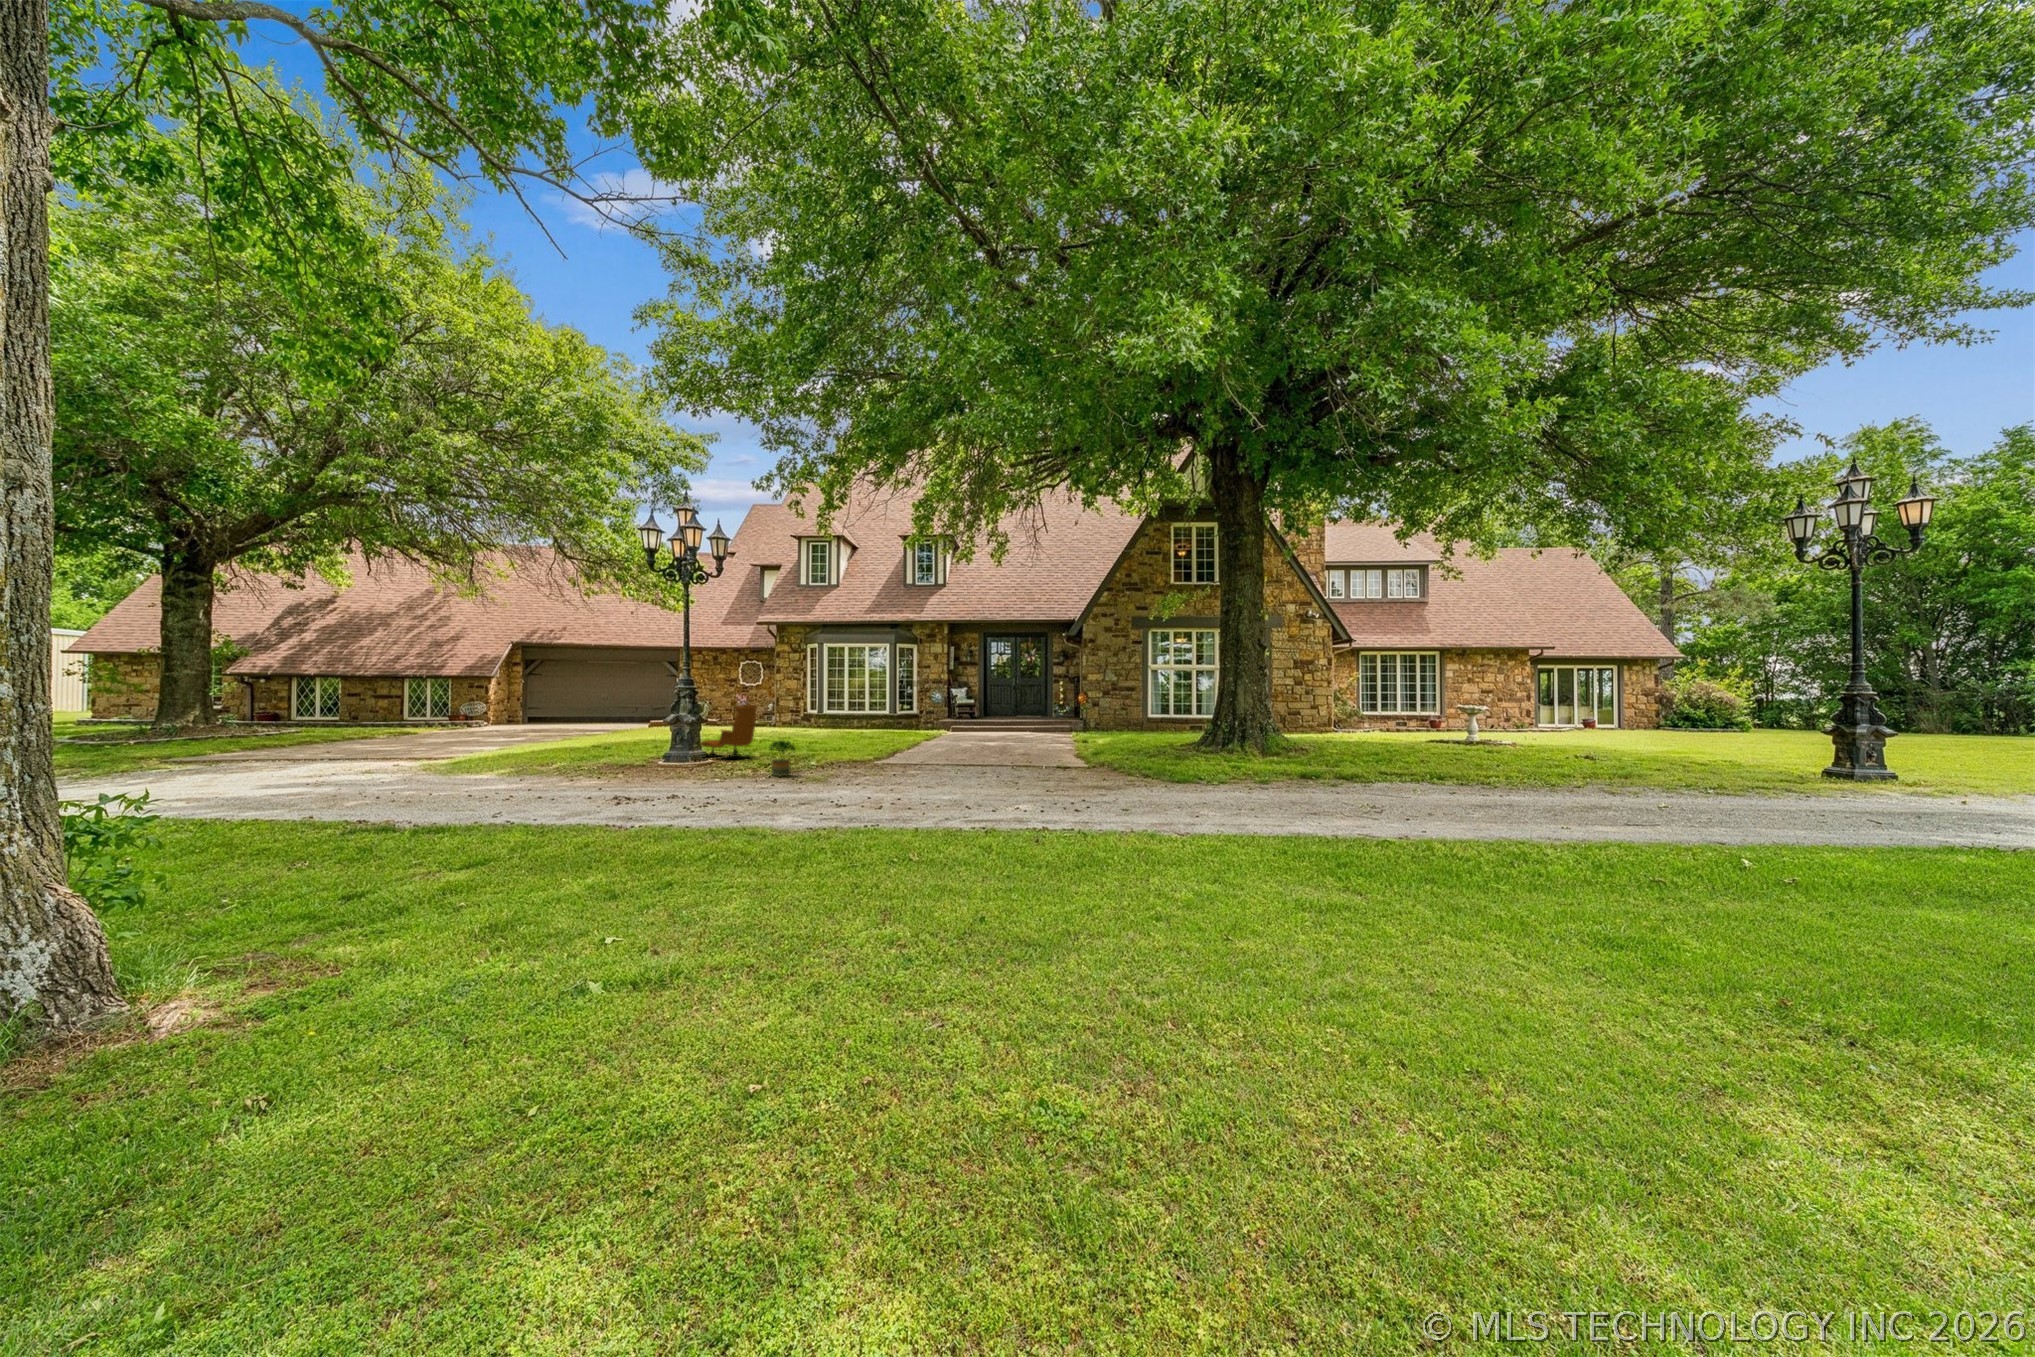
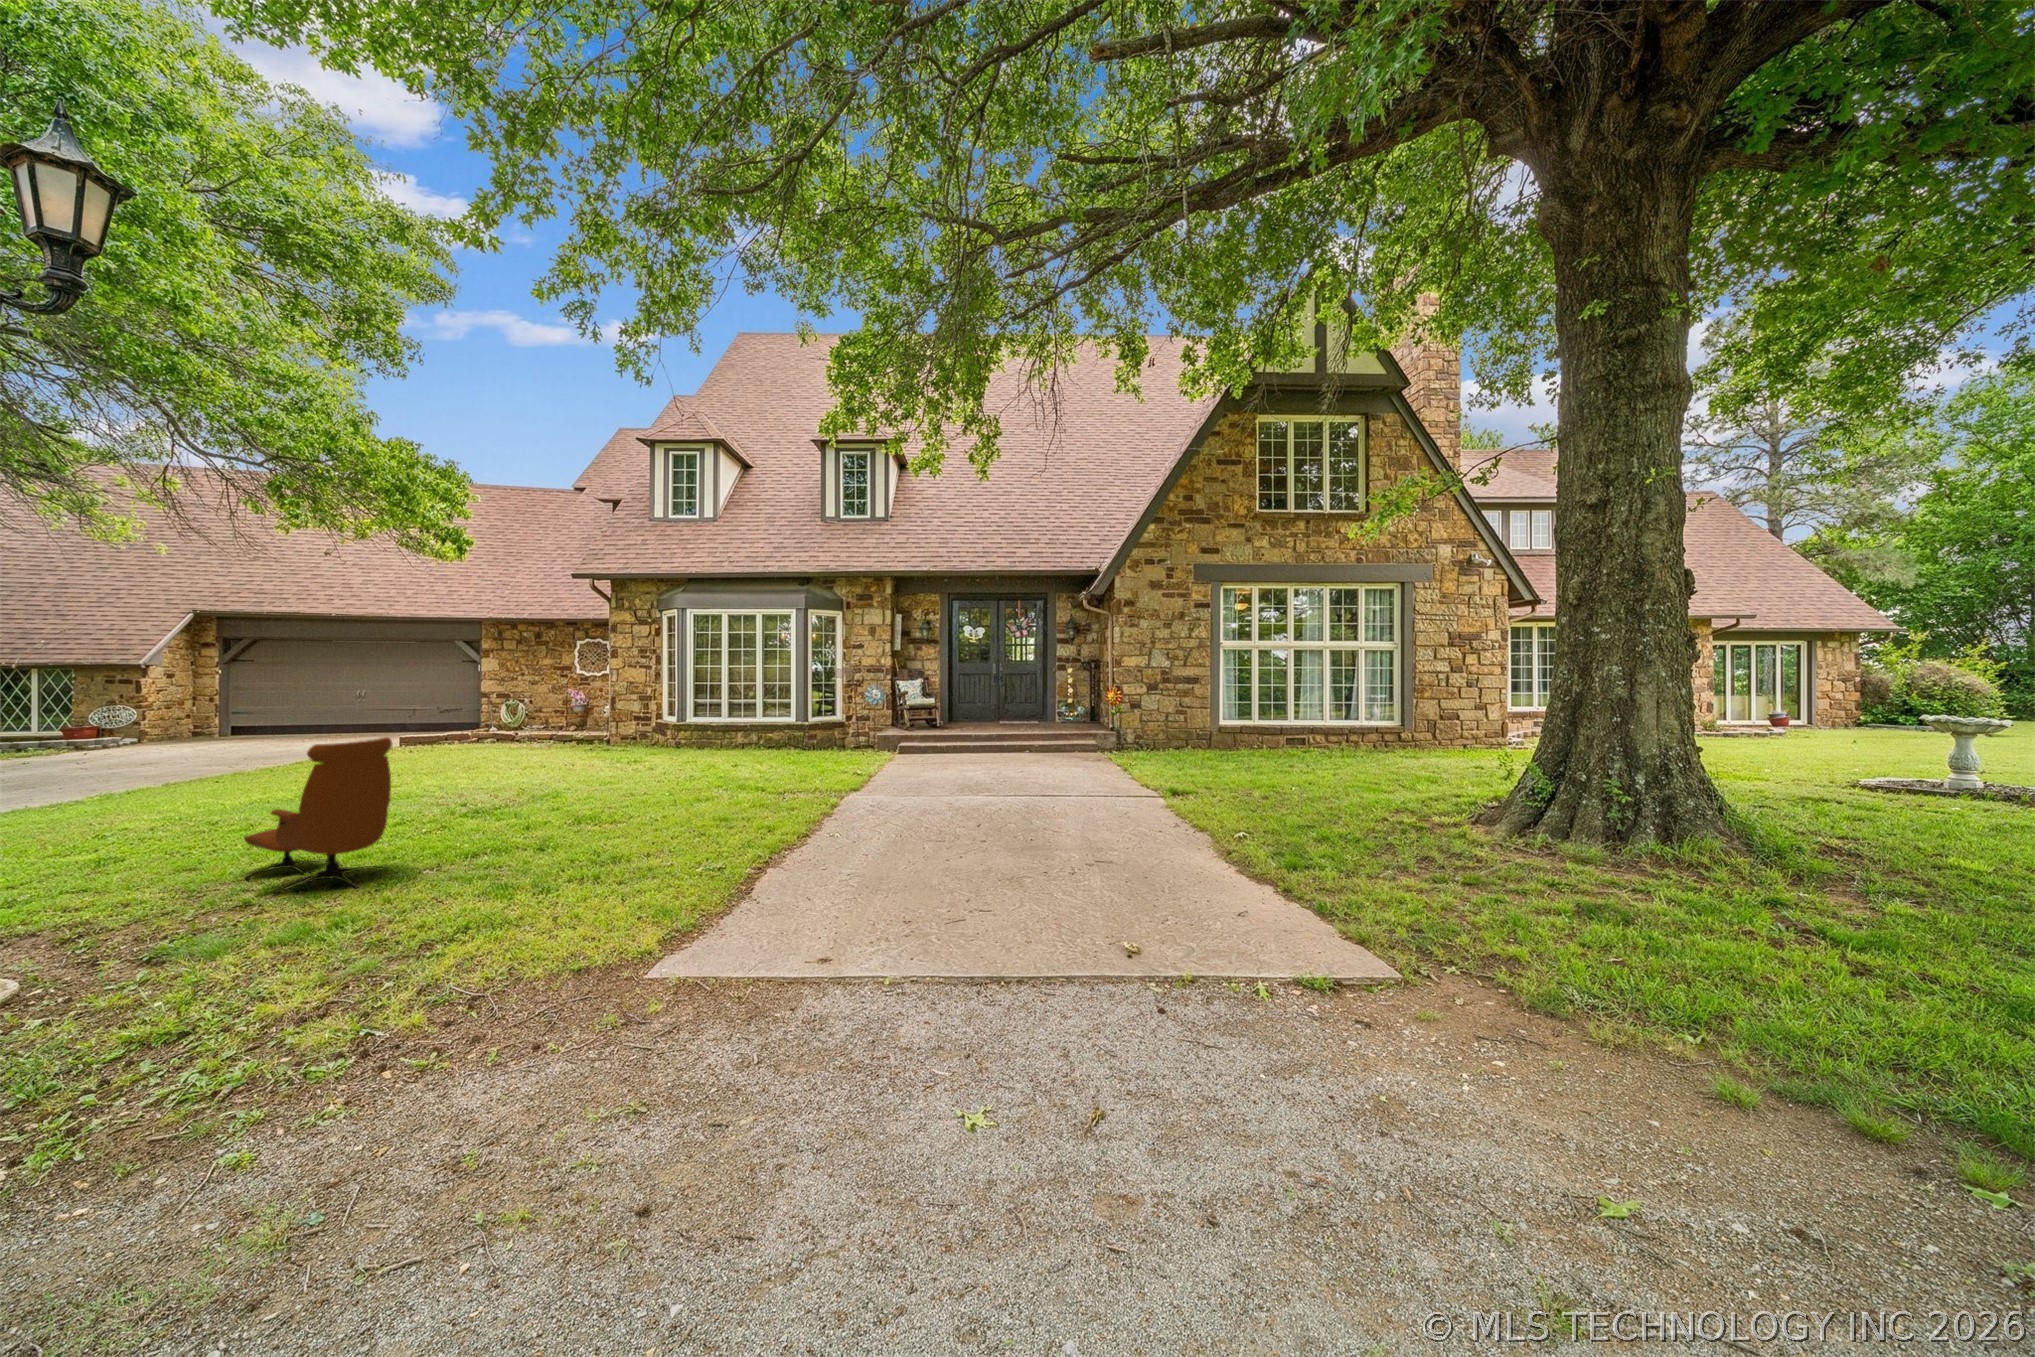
potted tree: present [769,741,796,776] -> none [234,891,367,1044]

